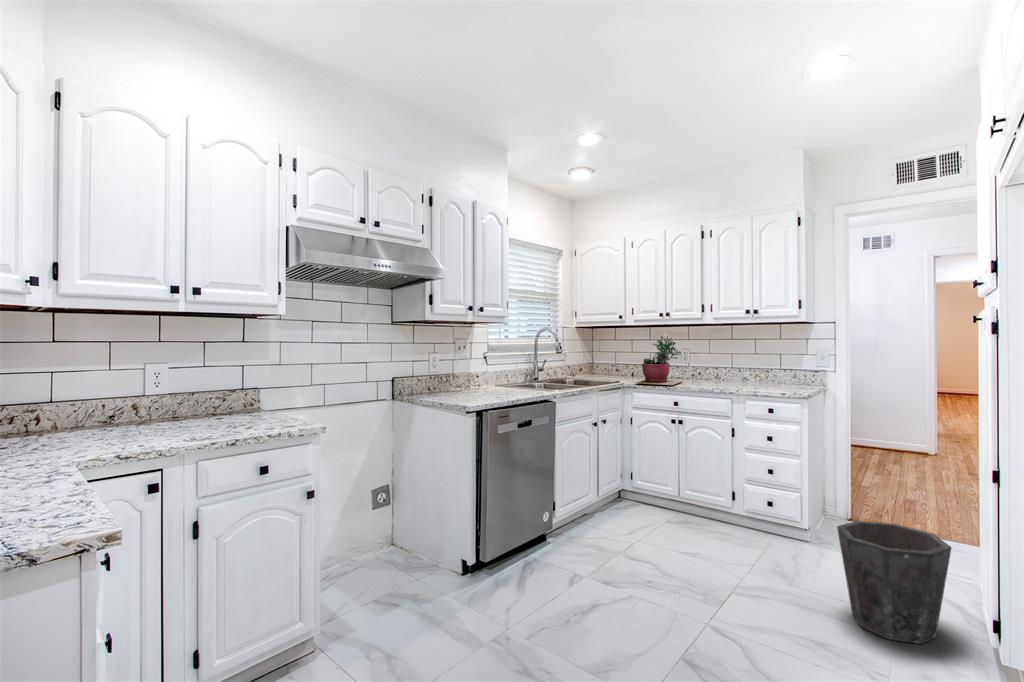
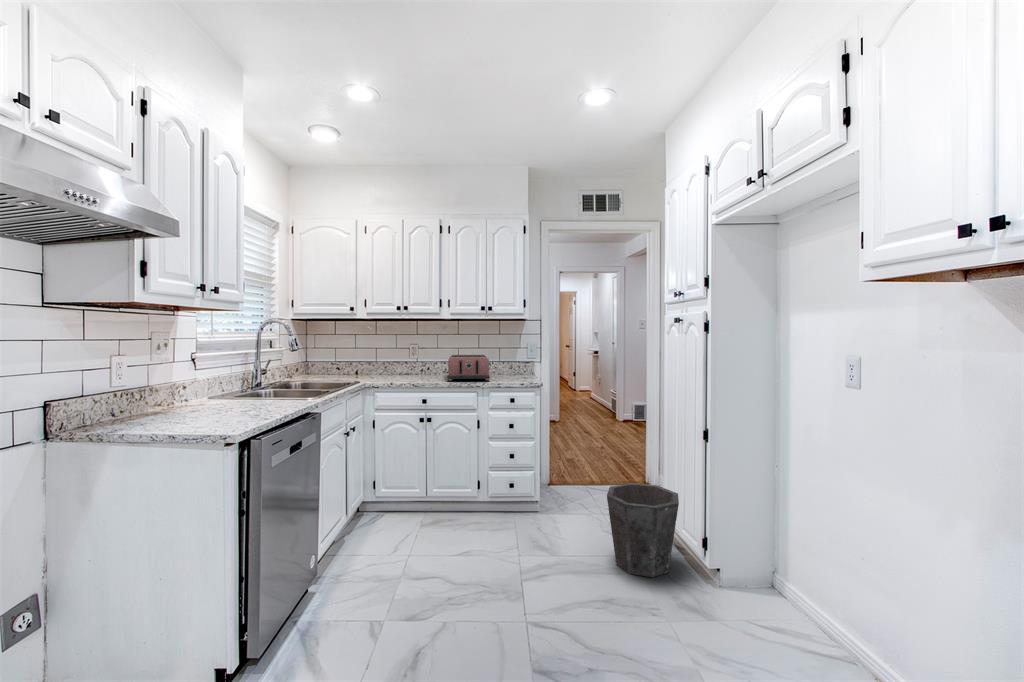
succulent plant: present [636,336,682,385] -> none [377,333,420,383]
toaster: none [706,359,763,387] -> present [448,355,490,381]

